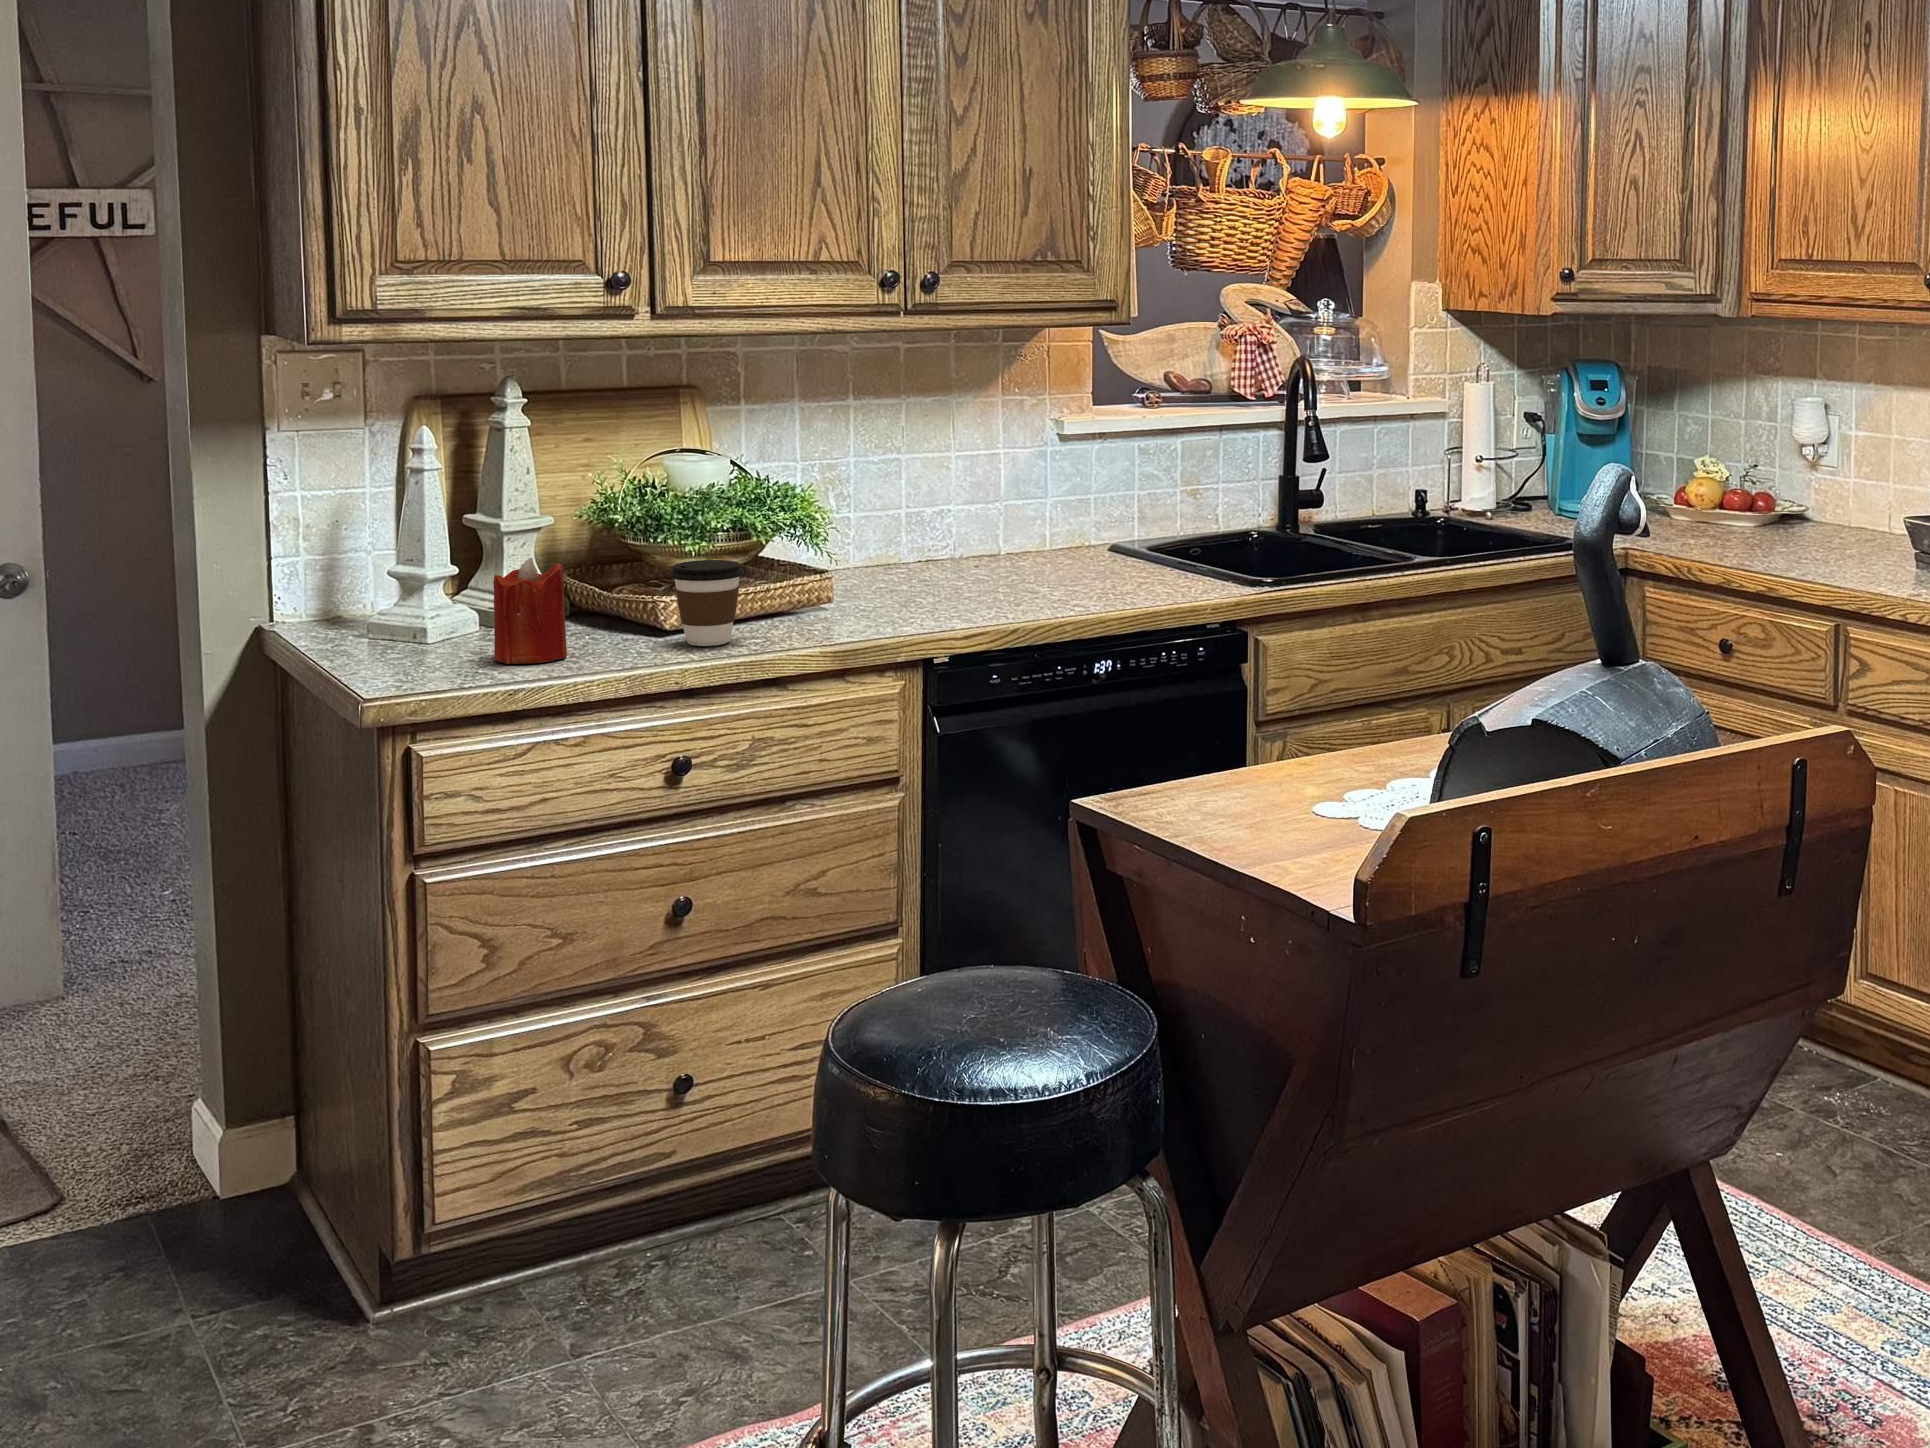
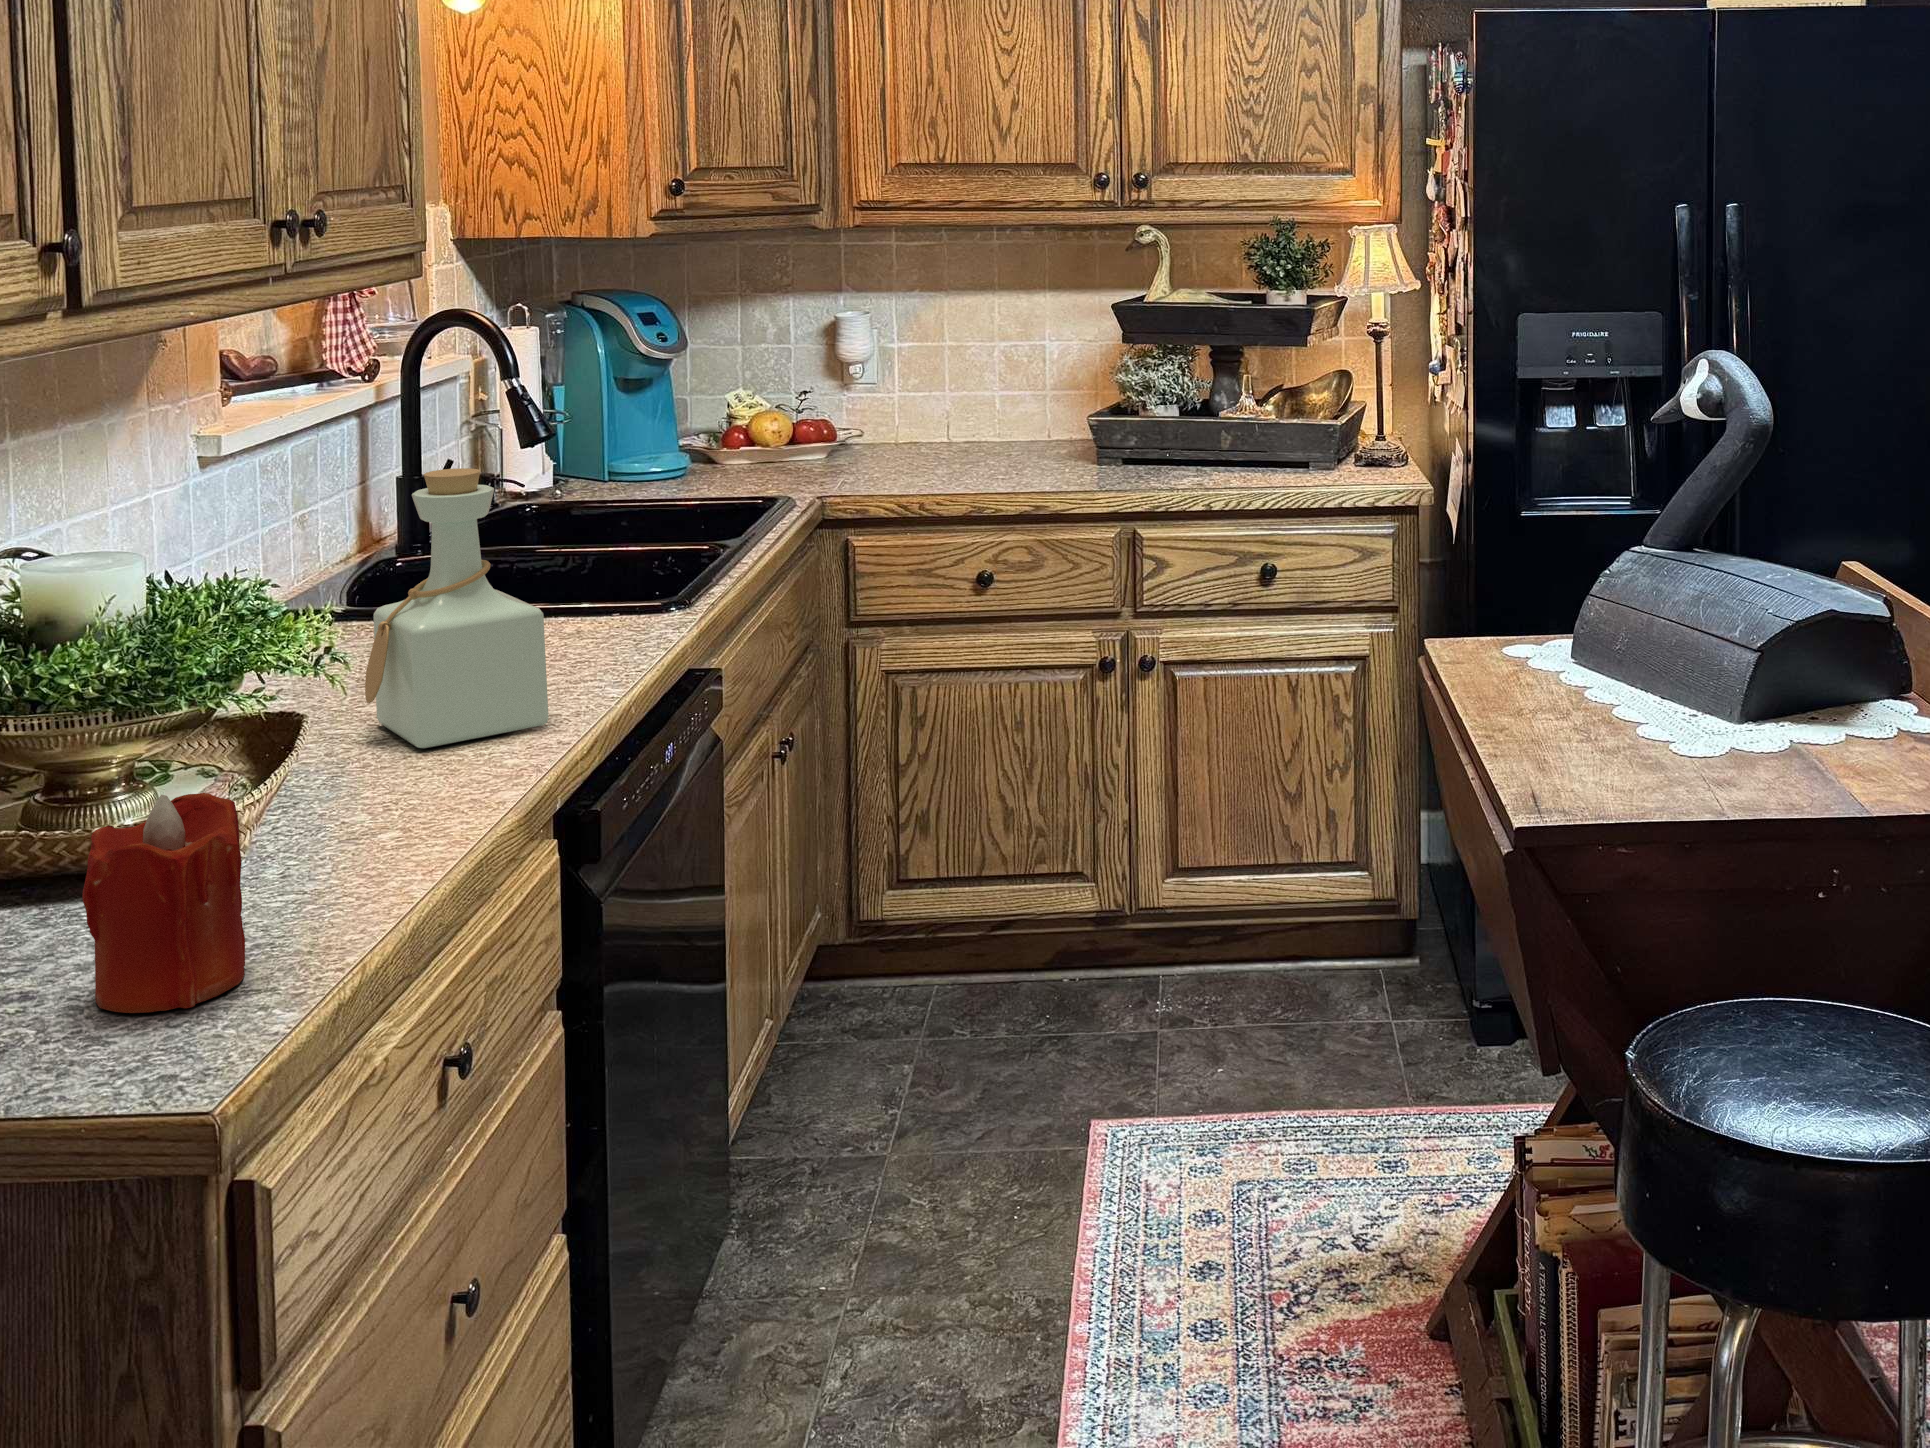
bottle: none [905,440,1016,617] -> present [365,468,549,749]
coffee cup: present [670,560,744,646] -> none [274,720,410,879]

